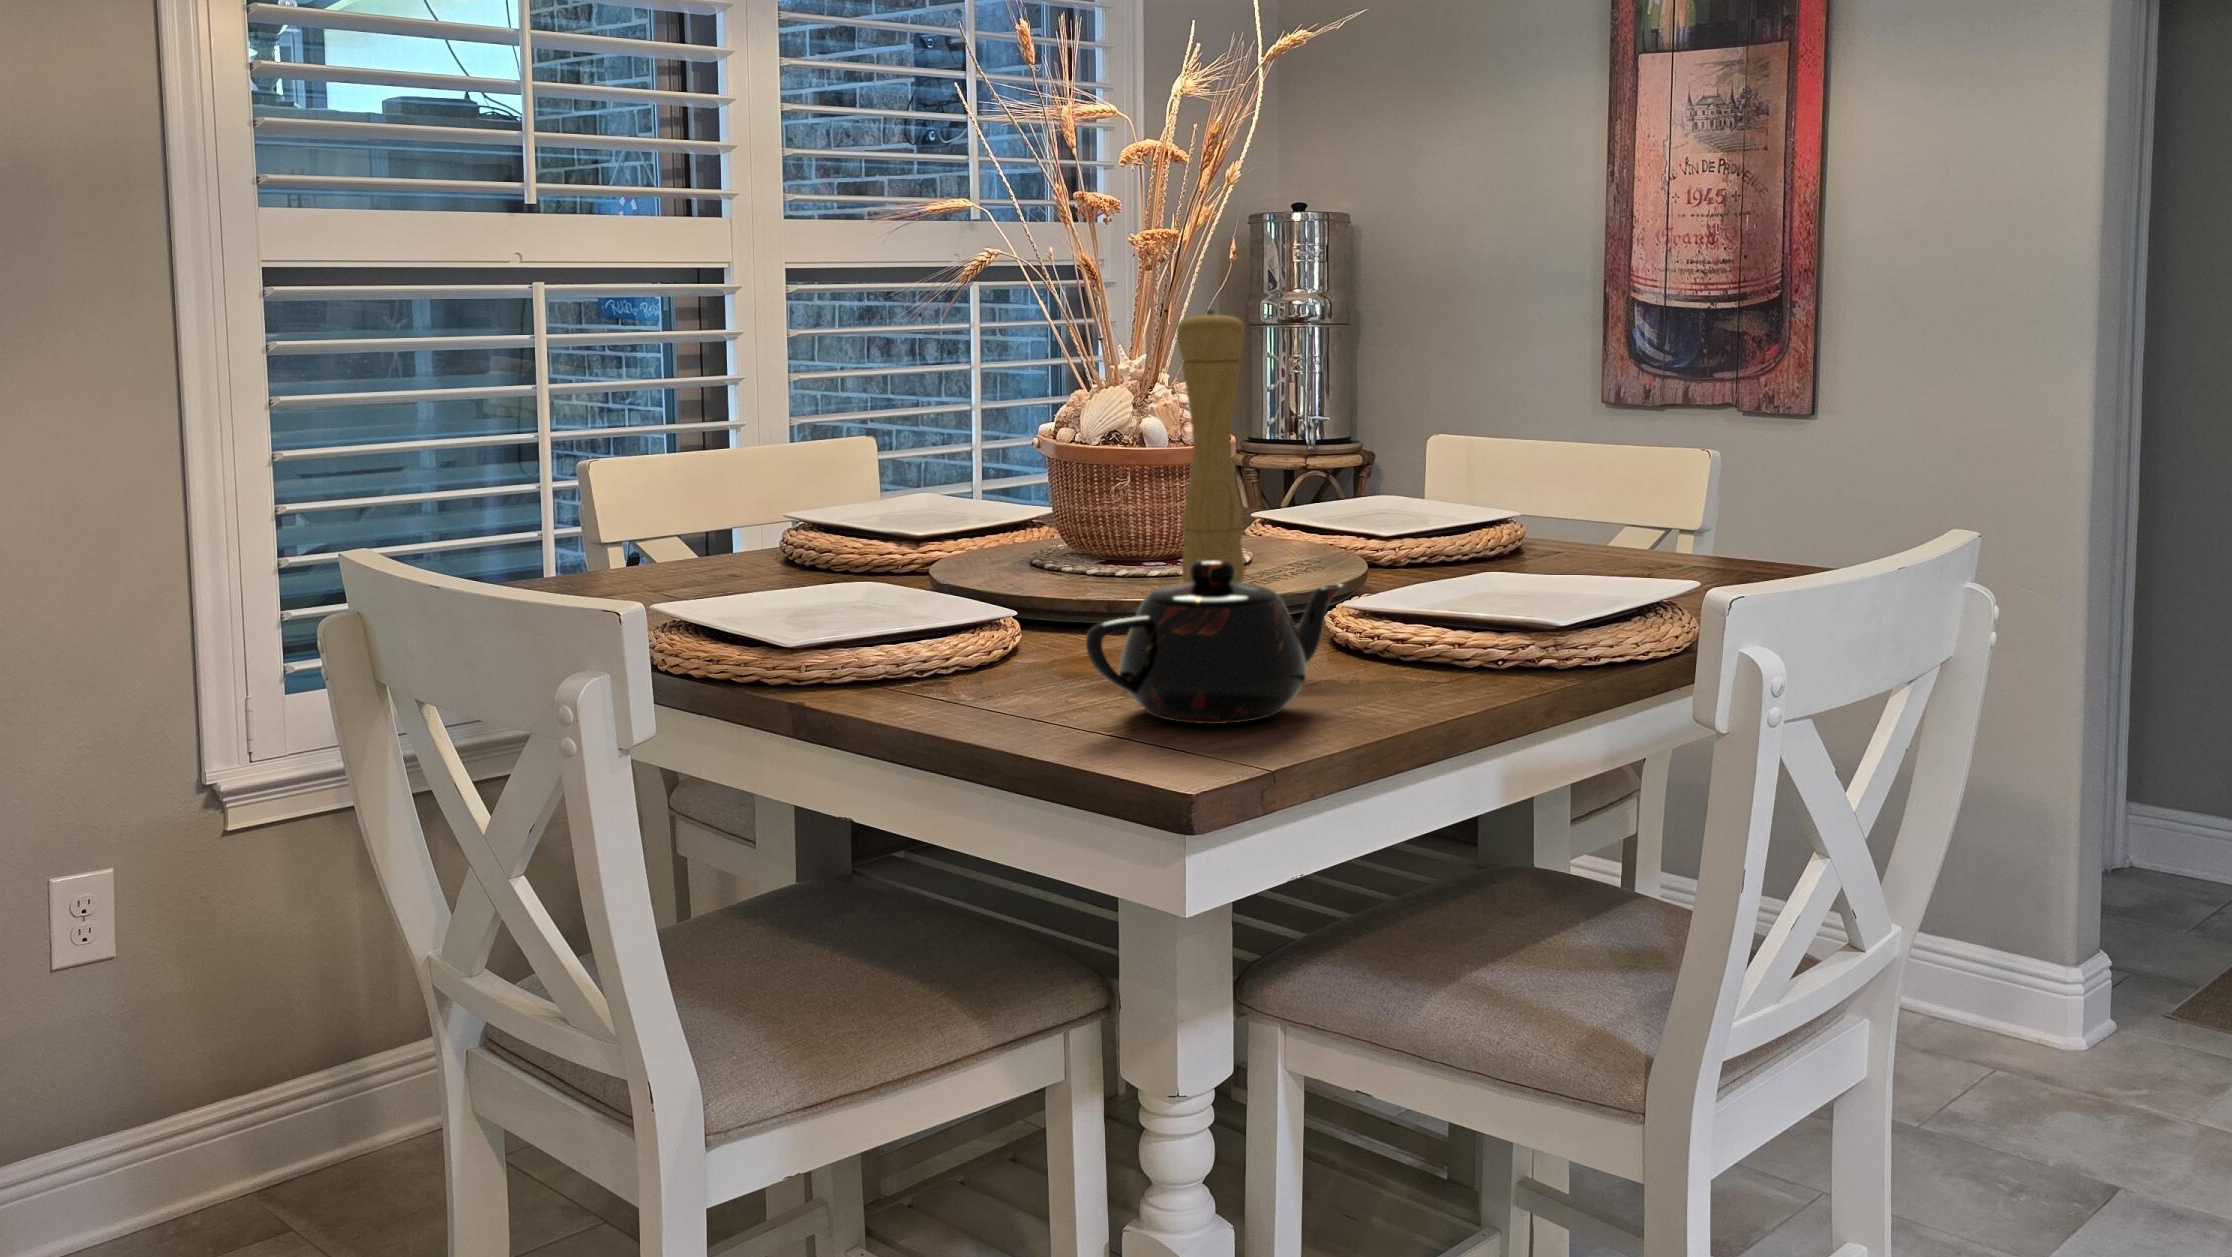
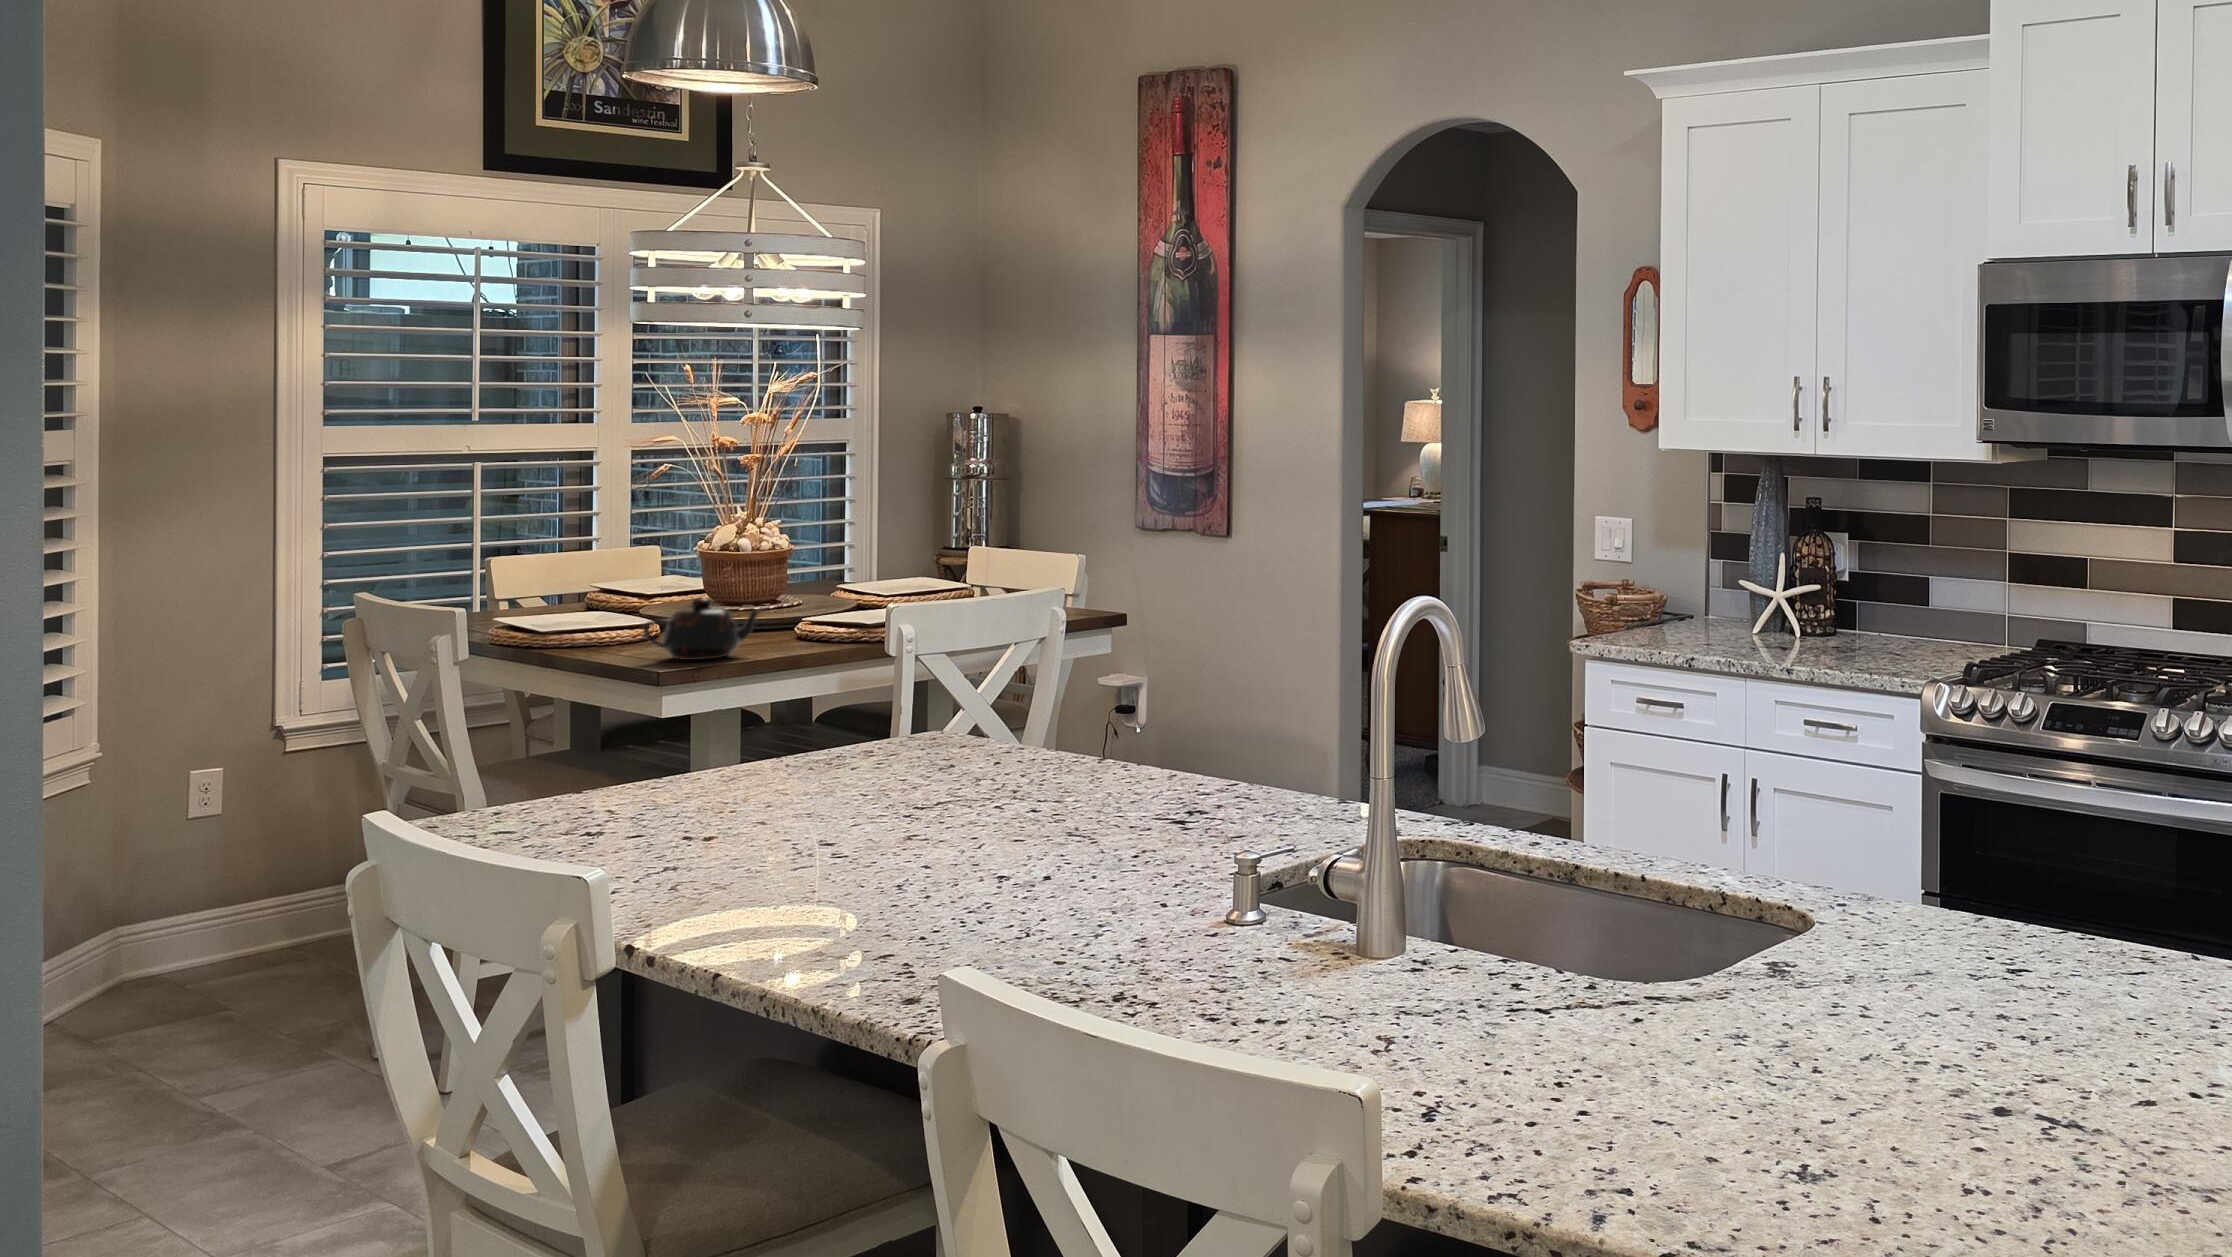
pepper mill: present [1177,310,1245,583] -> none [758,492,791,616]

